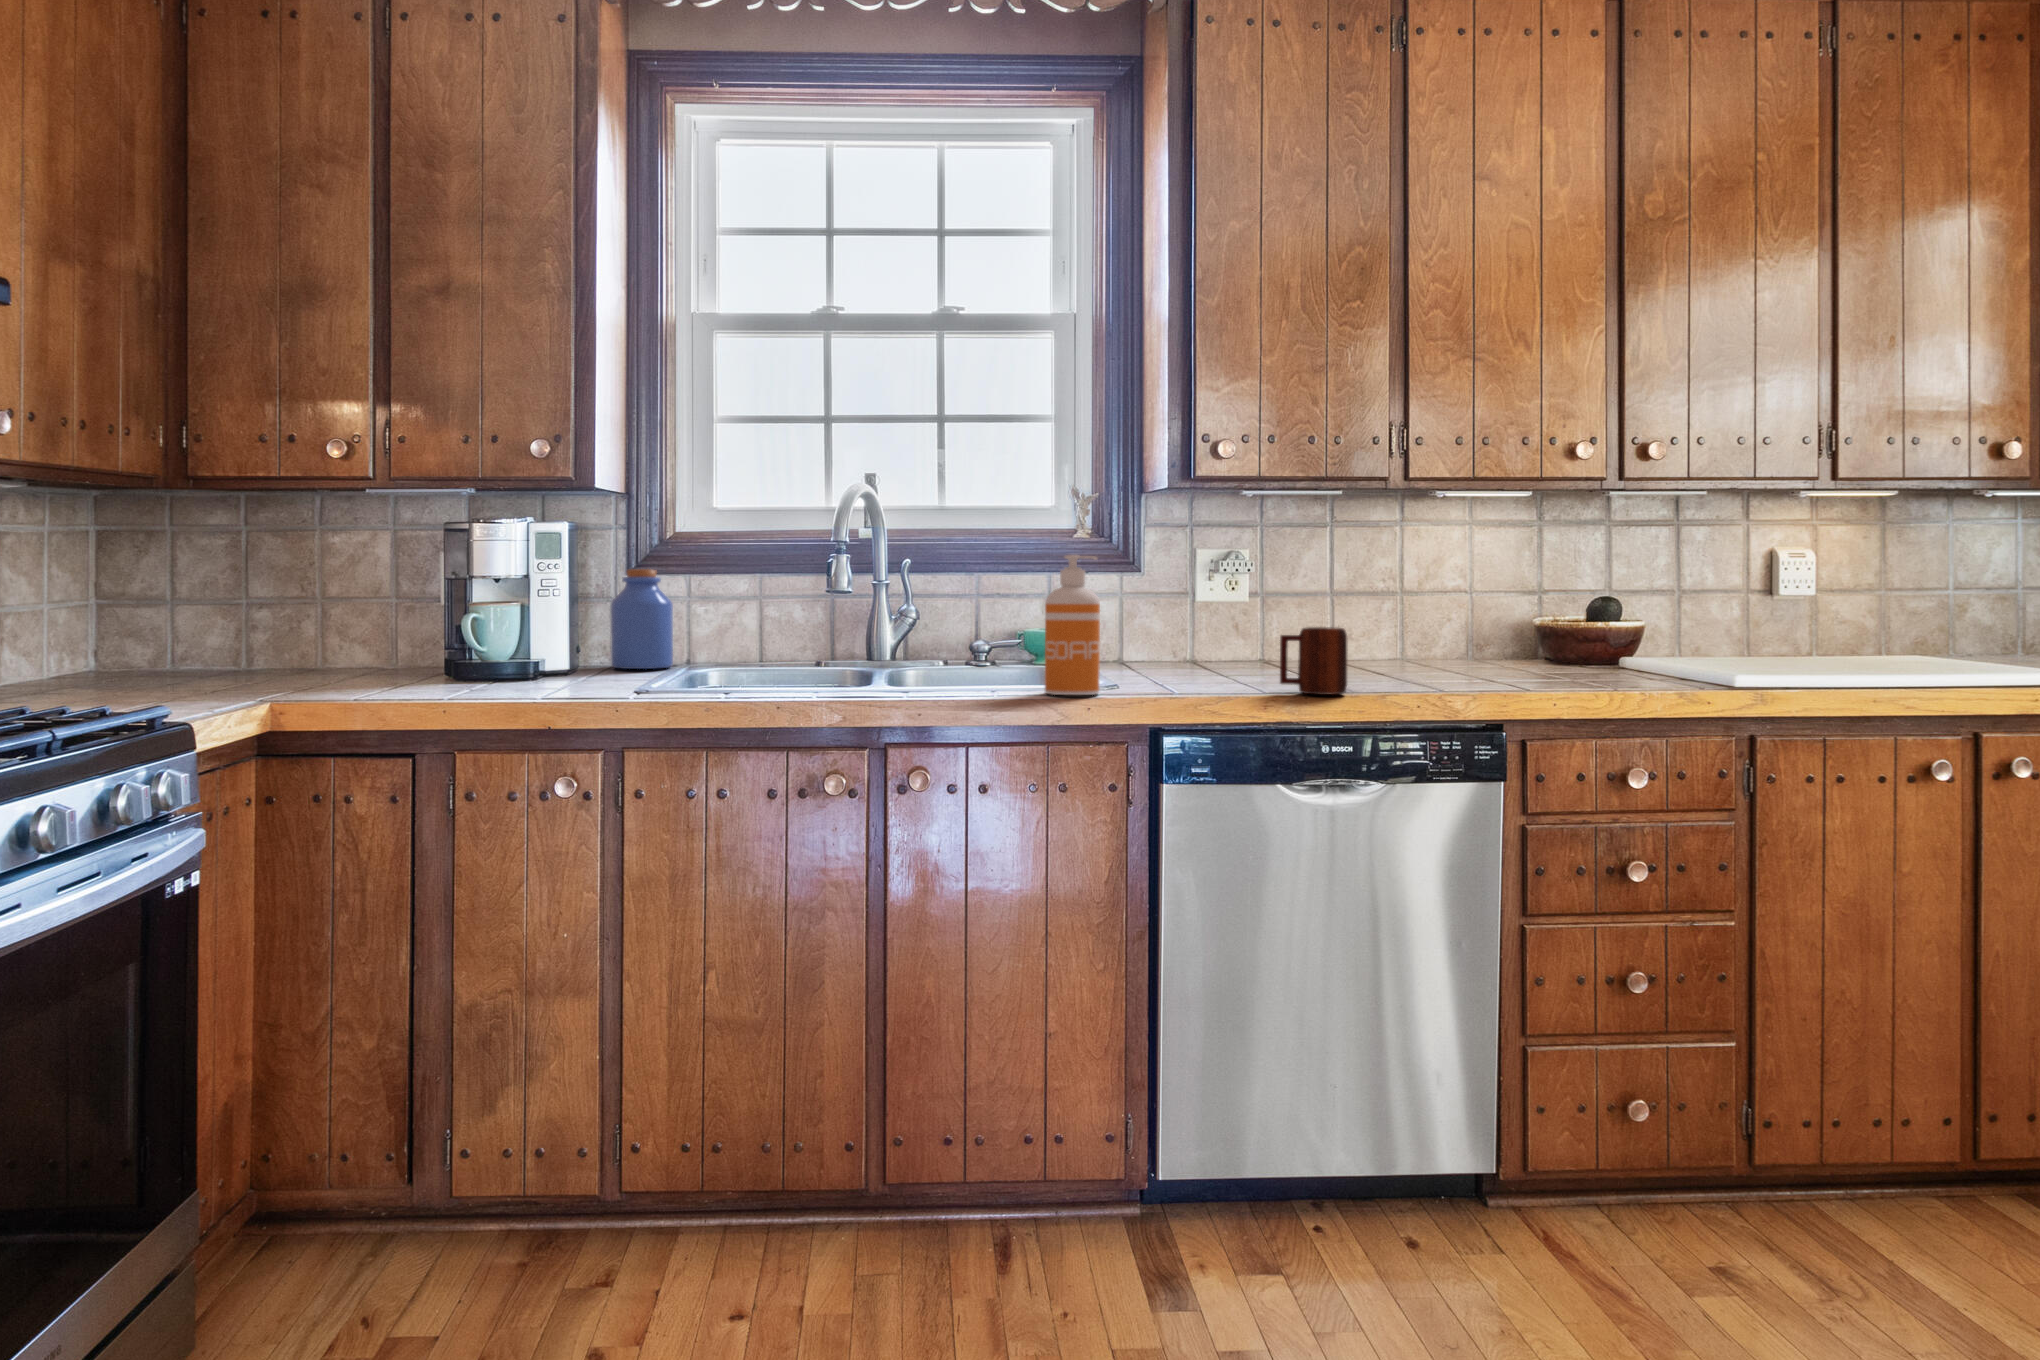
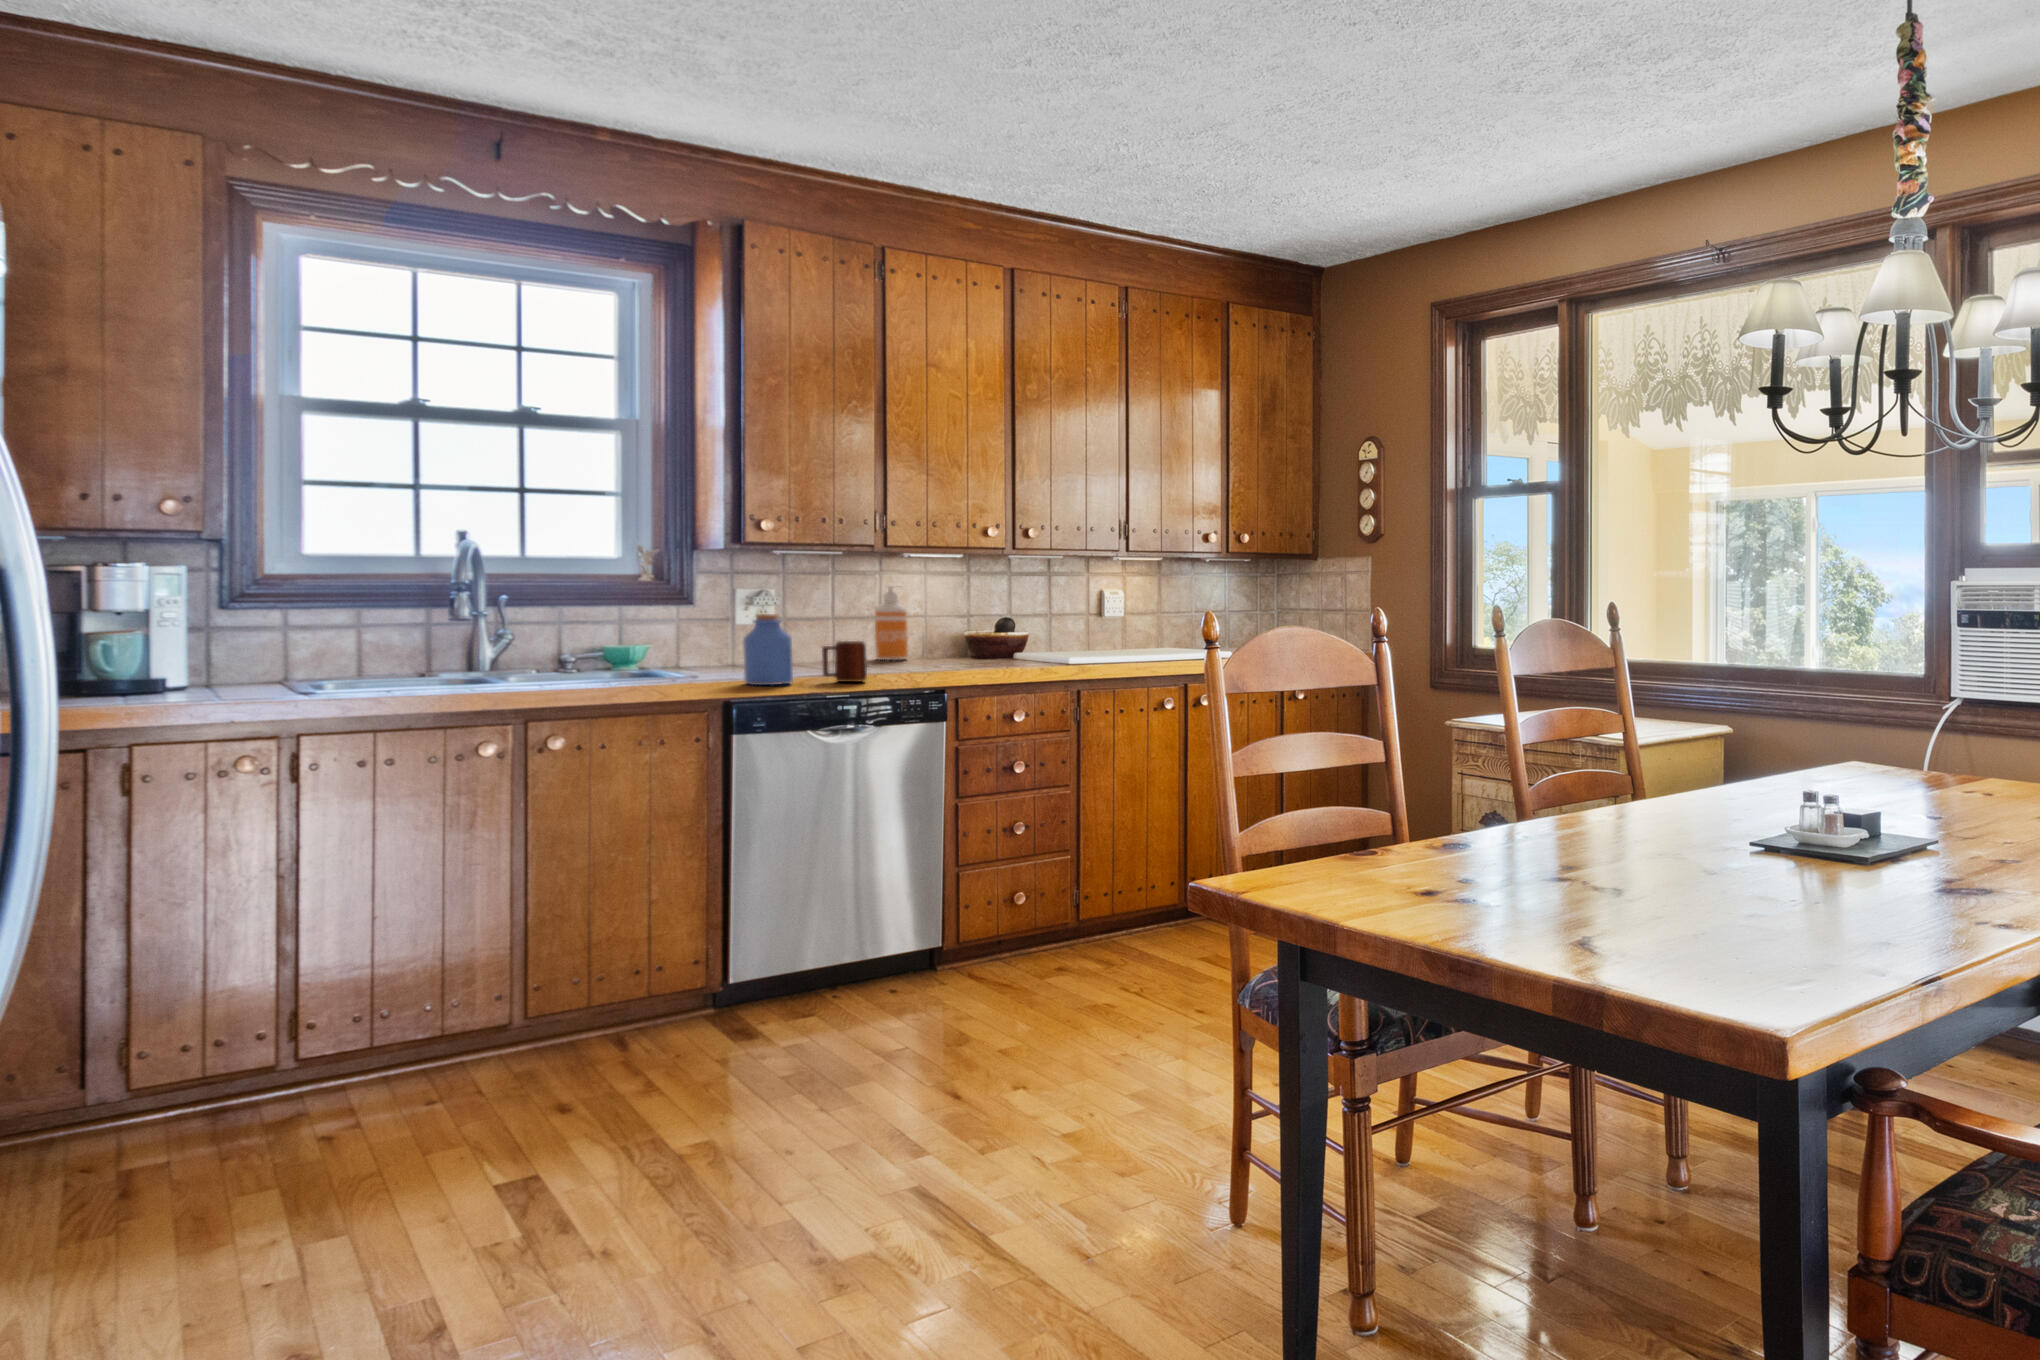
soap dispenser: present [1045,555,1100,695] -> present [875,586,908,660]
jar: present [610,569,673,669] -> present [743,614,793,685]

